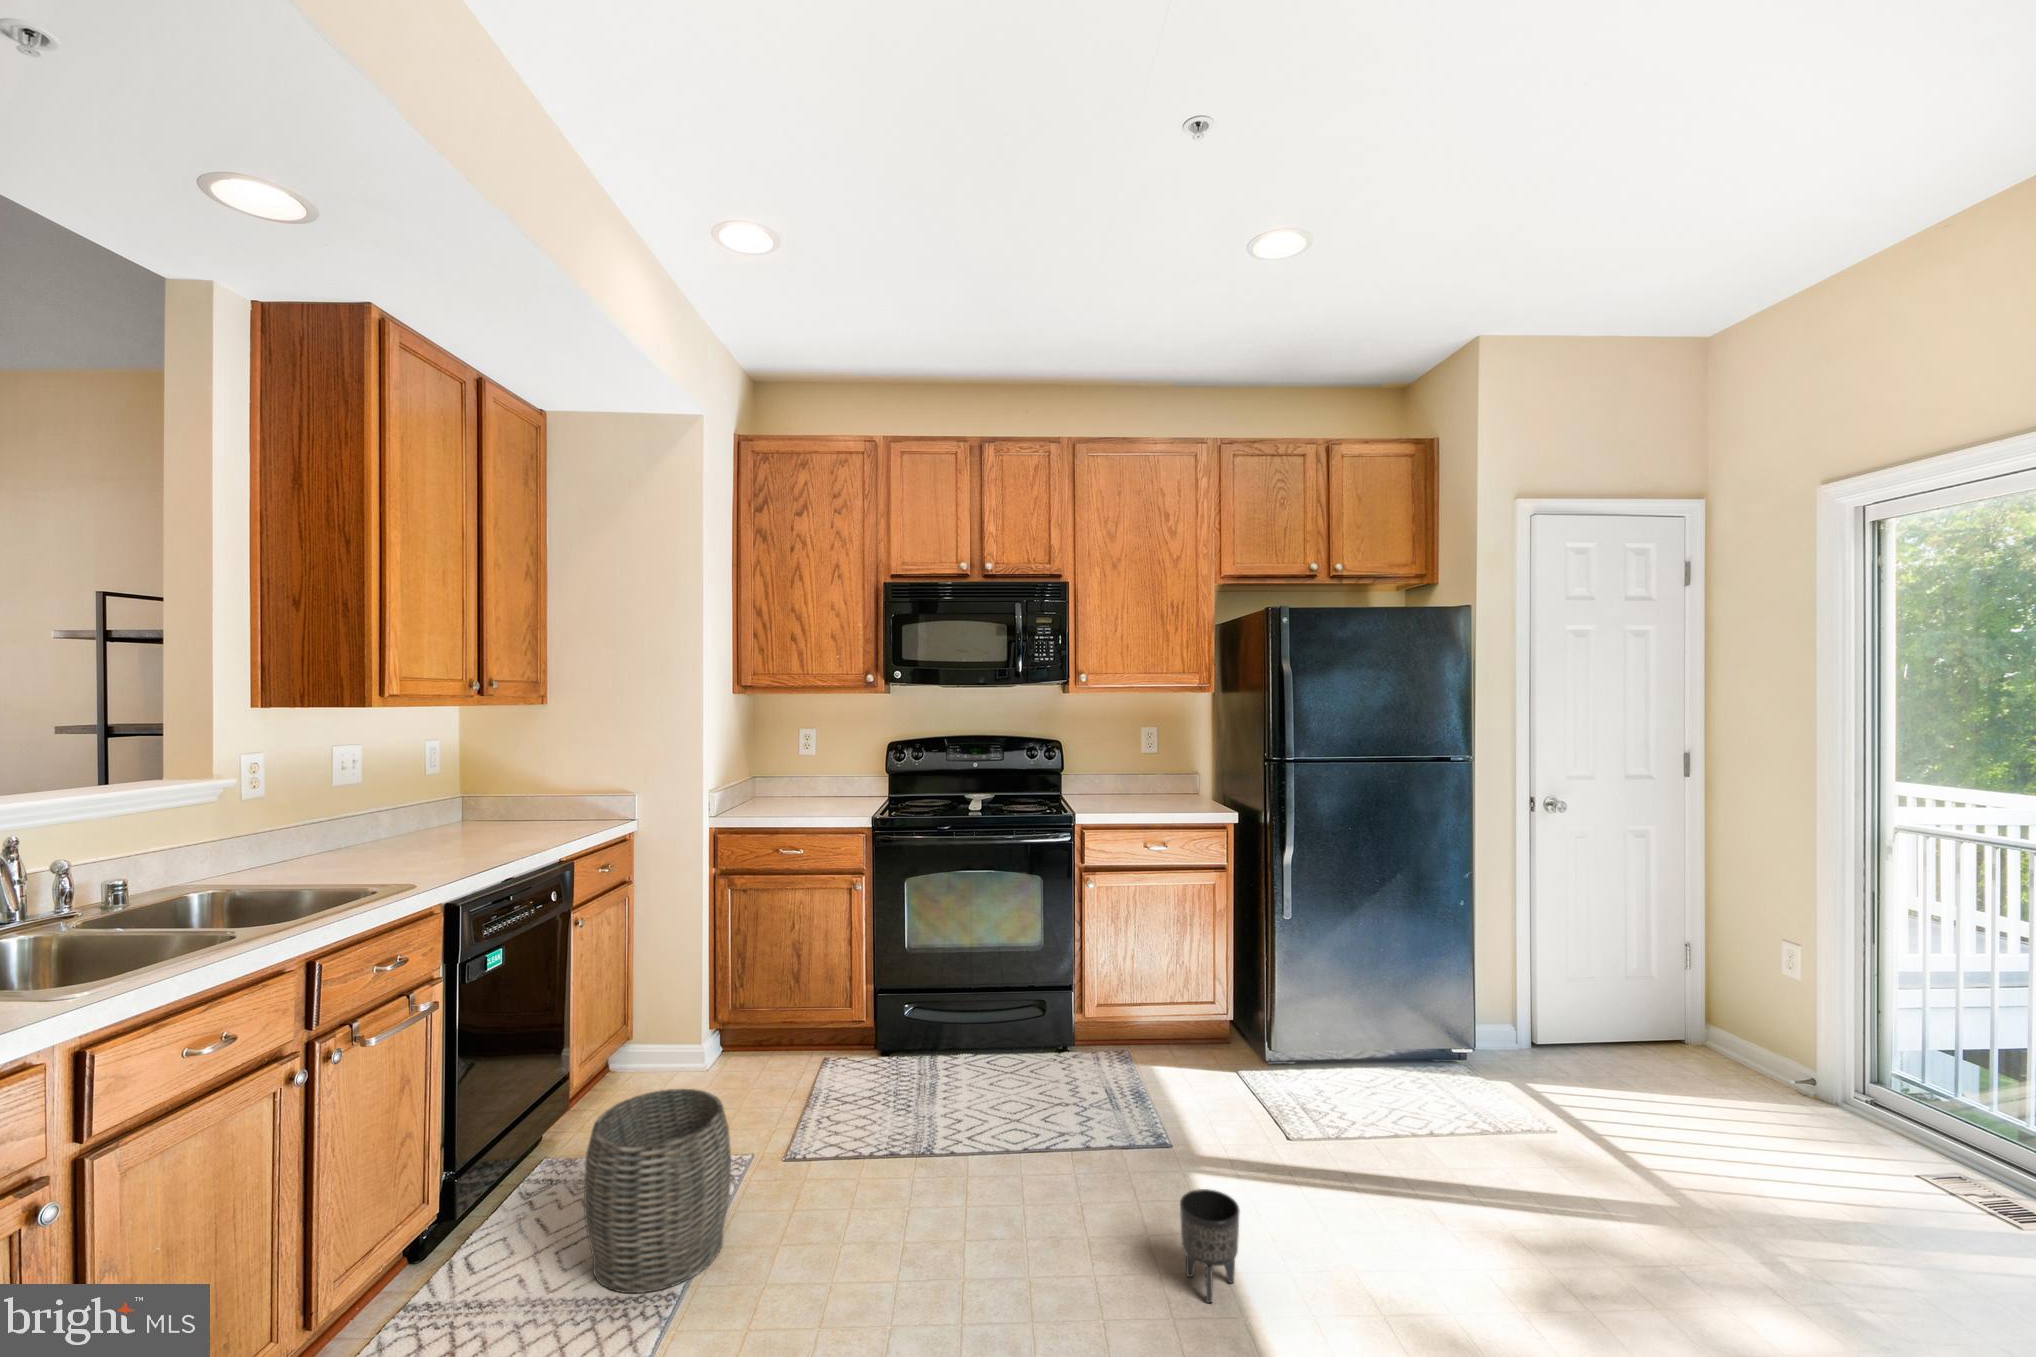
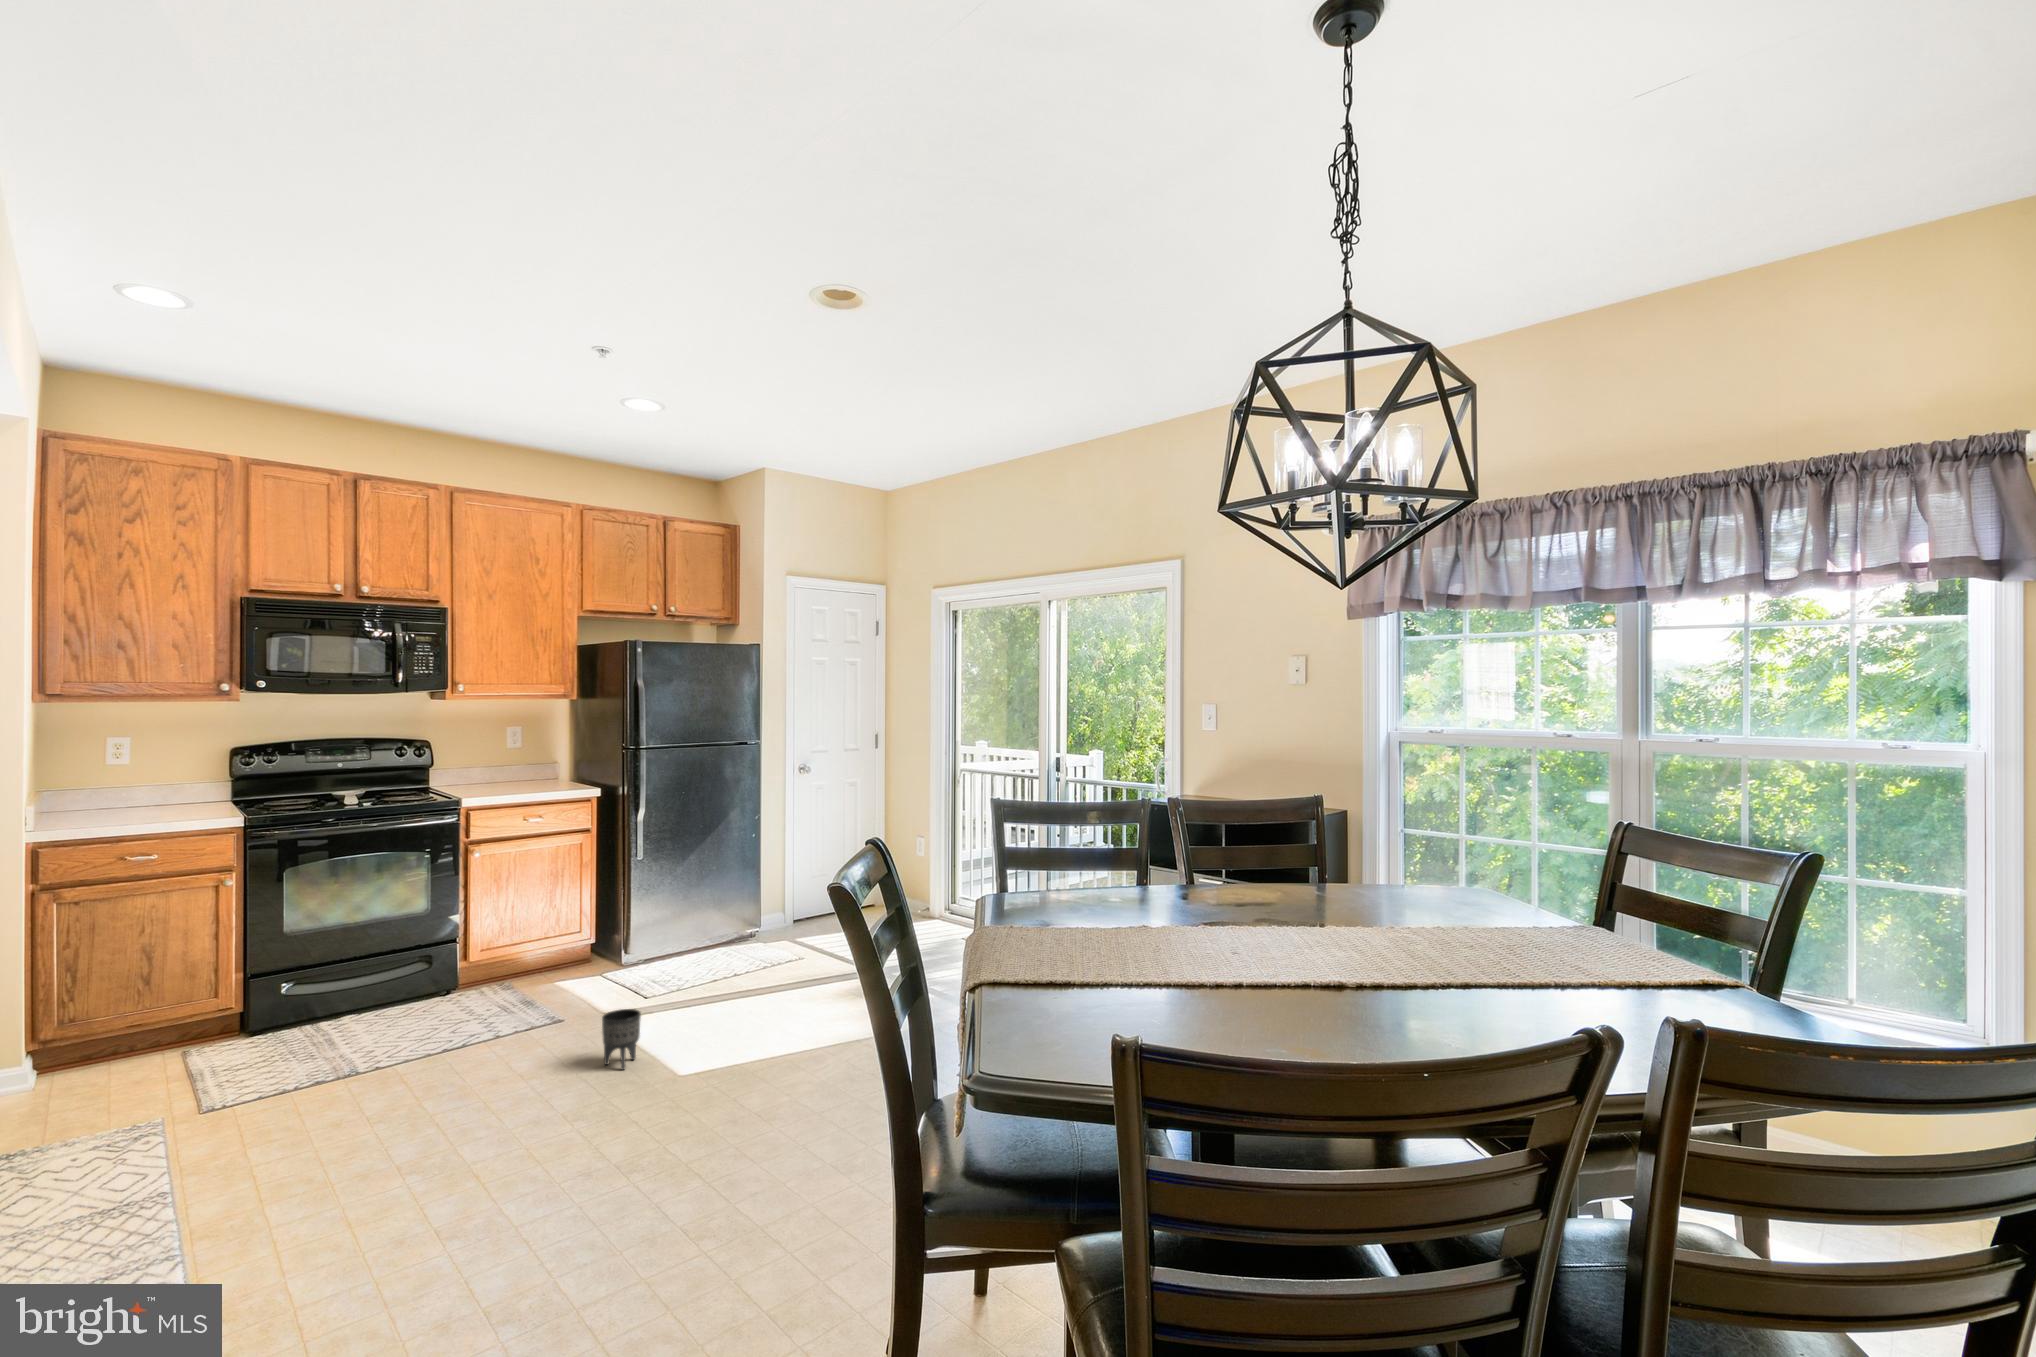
woven basket: present [584,1089,731,1293] -> none [57,1042,216,1205]

